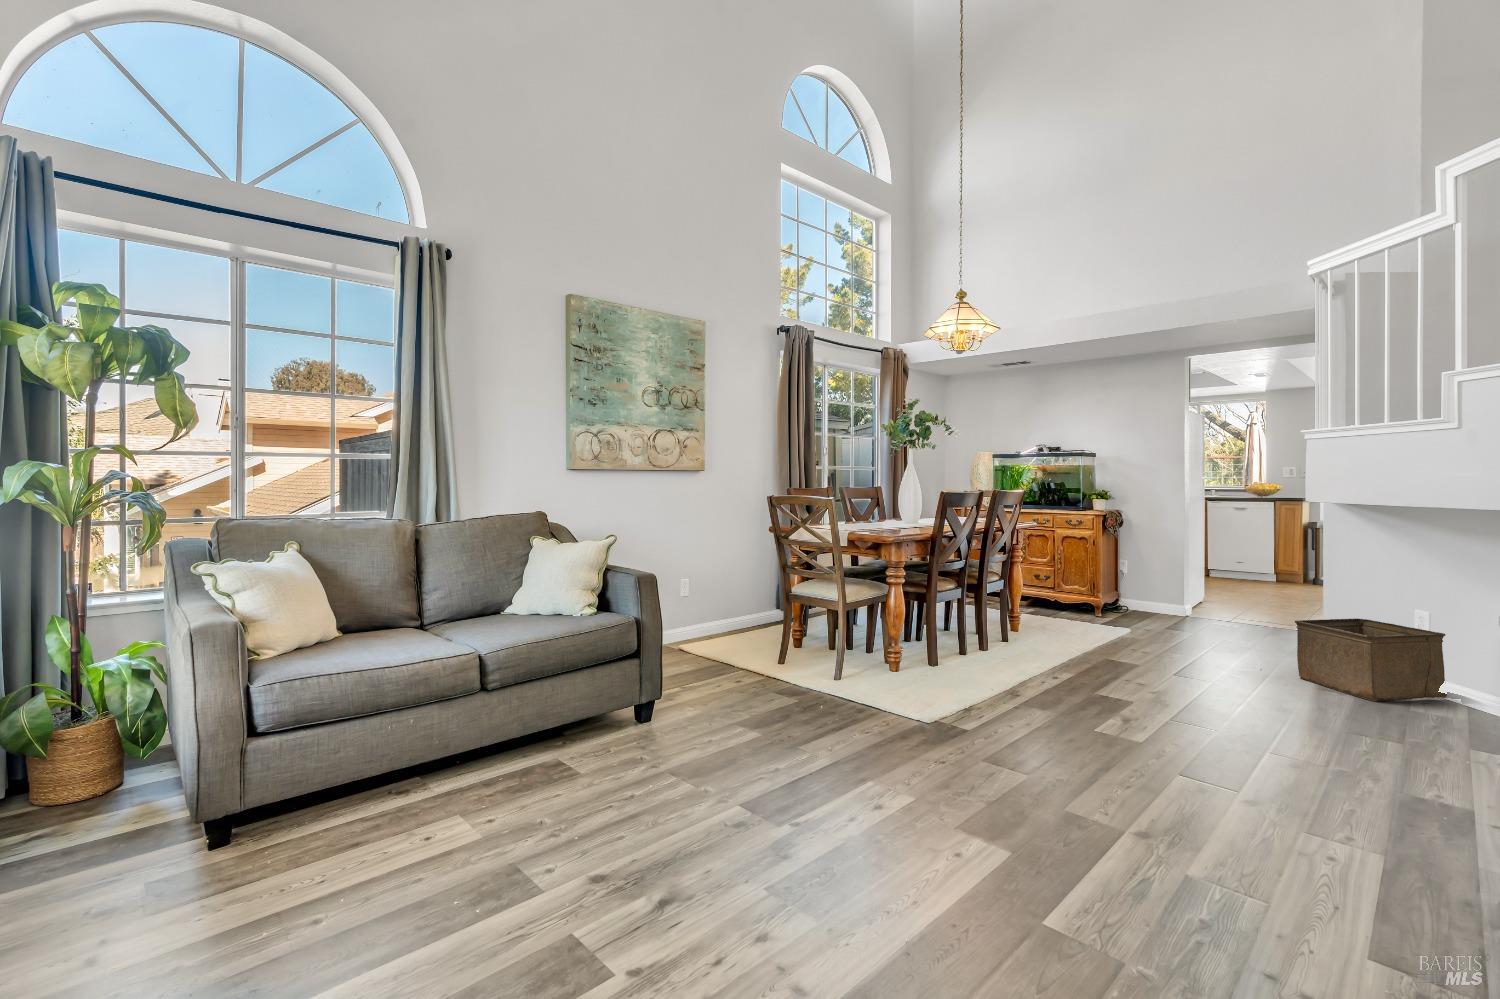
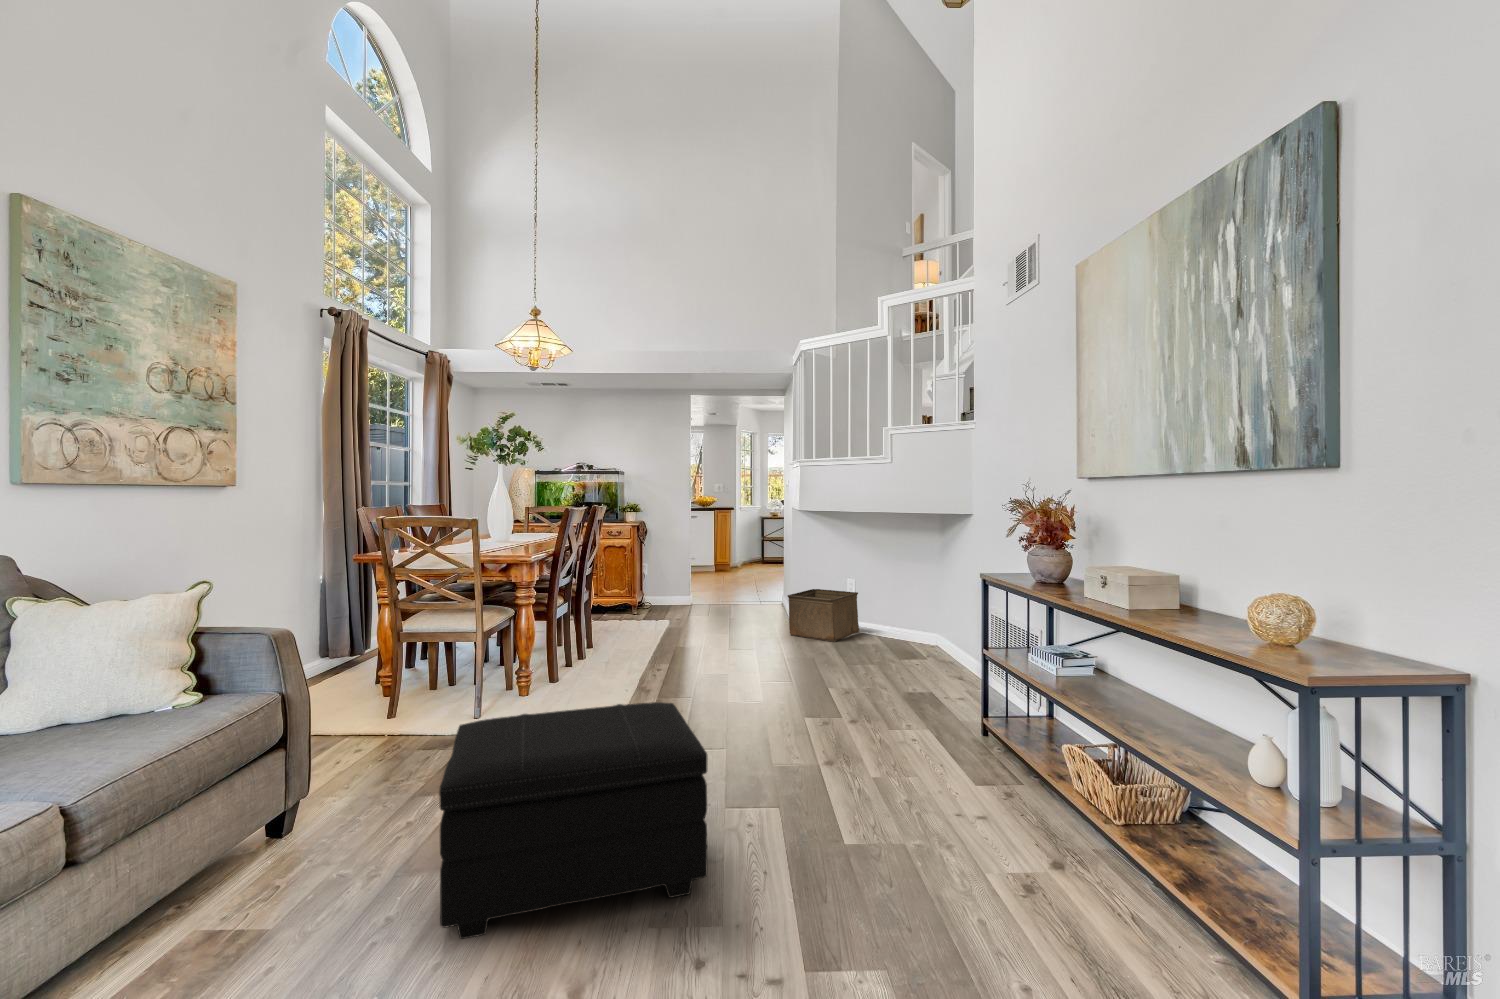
footstool: none [635,665,893,884] -> present [439,702,708,939]

